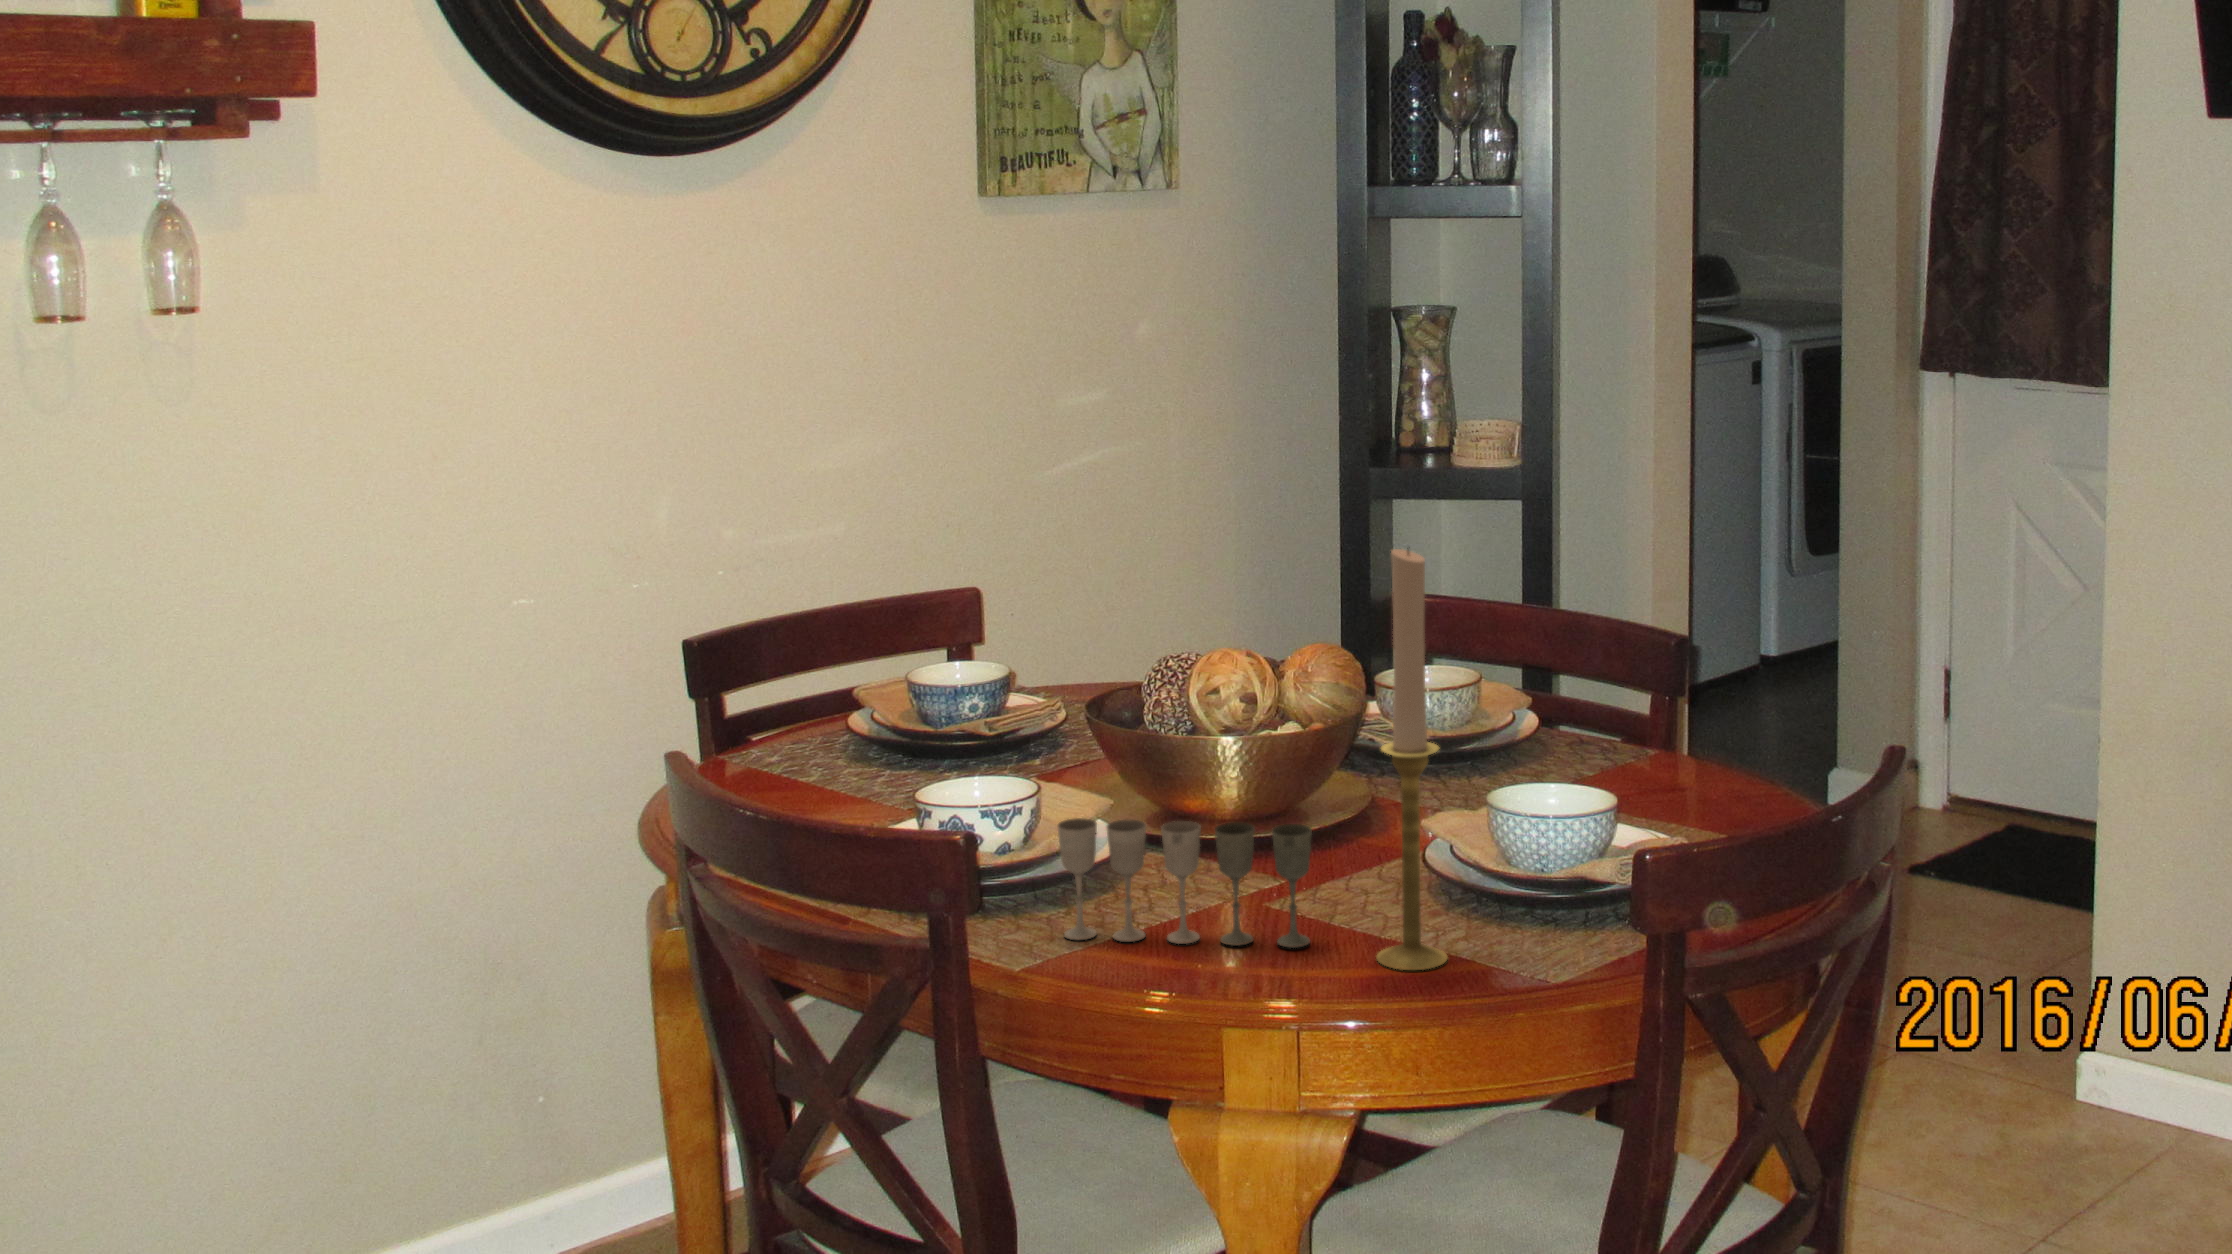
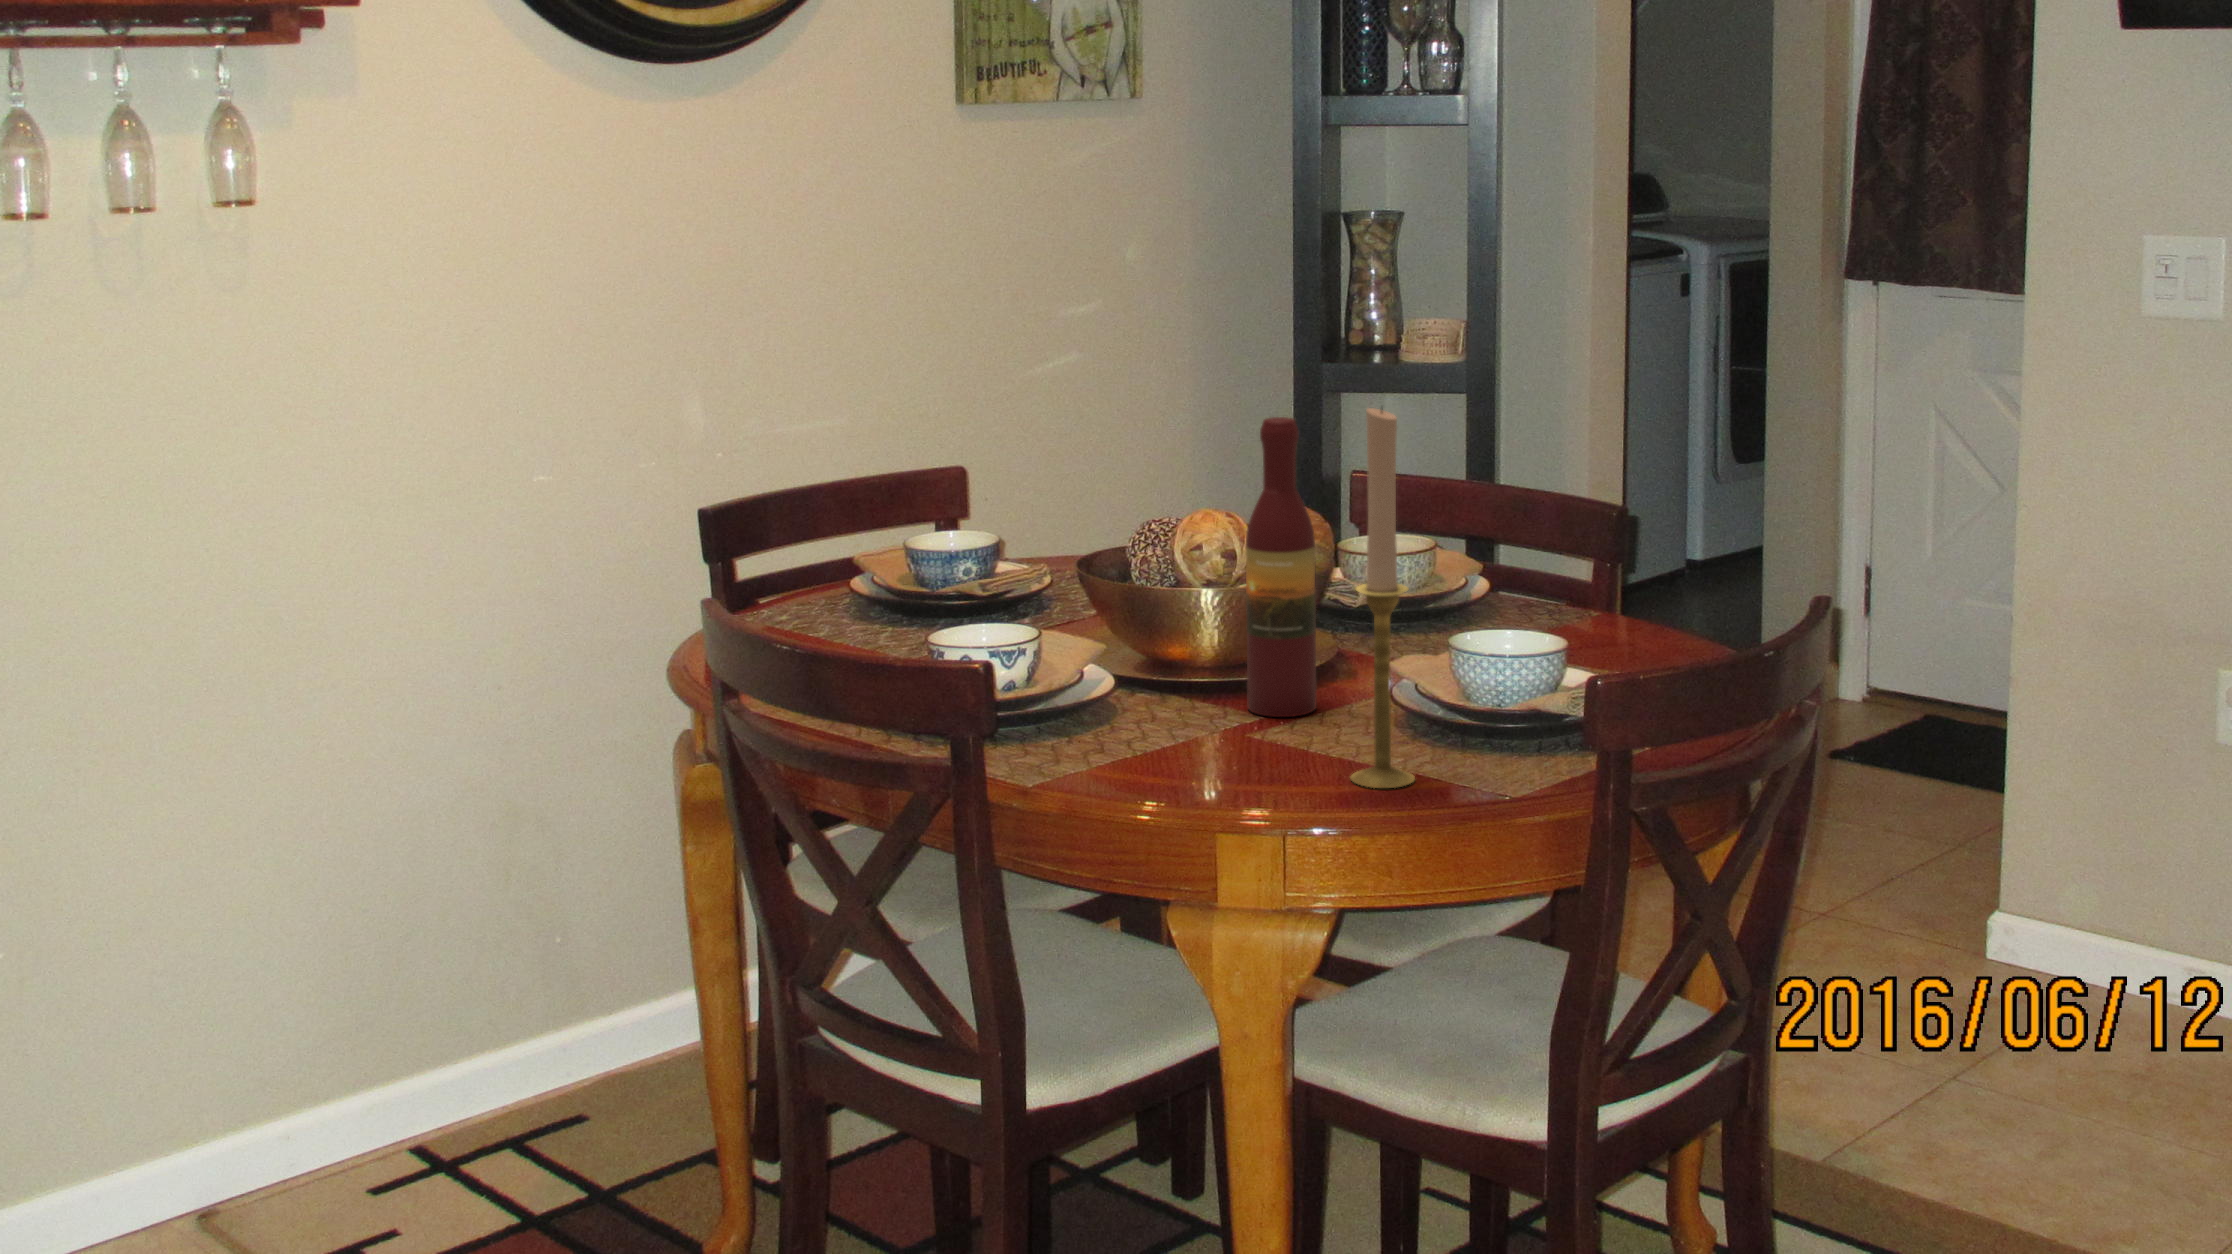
wine bottle: none [1266,551,1344,881] -> present [1246,417,1316,717]
wine glass: present [1057,818,1312,948] -> none [1061,654,1292,770]

